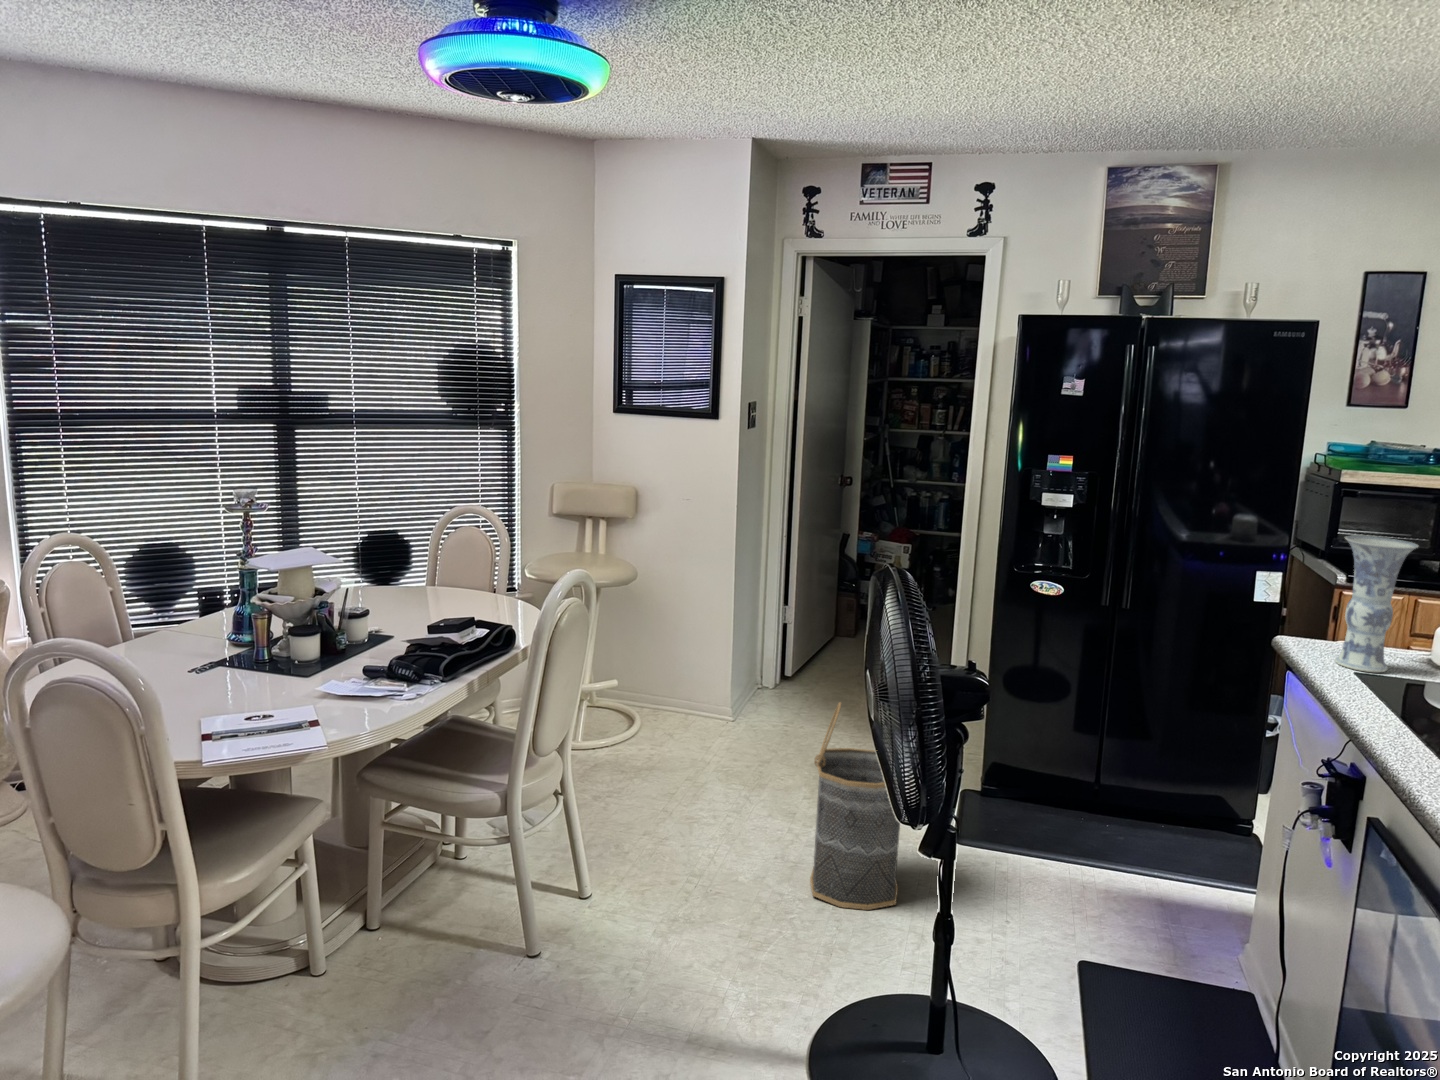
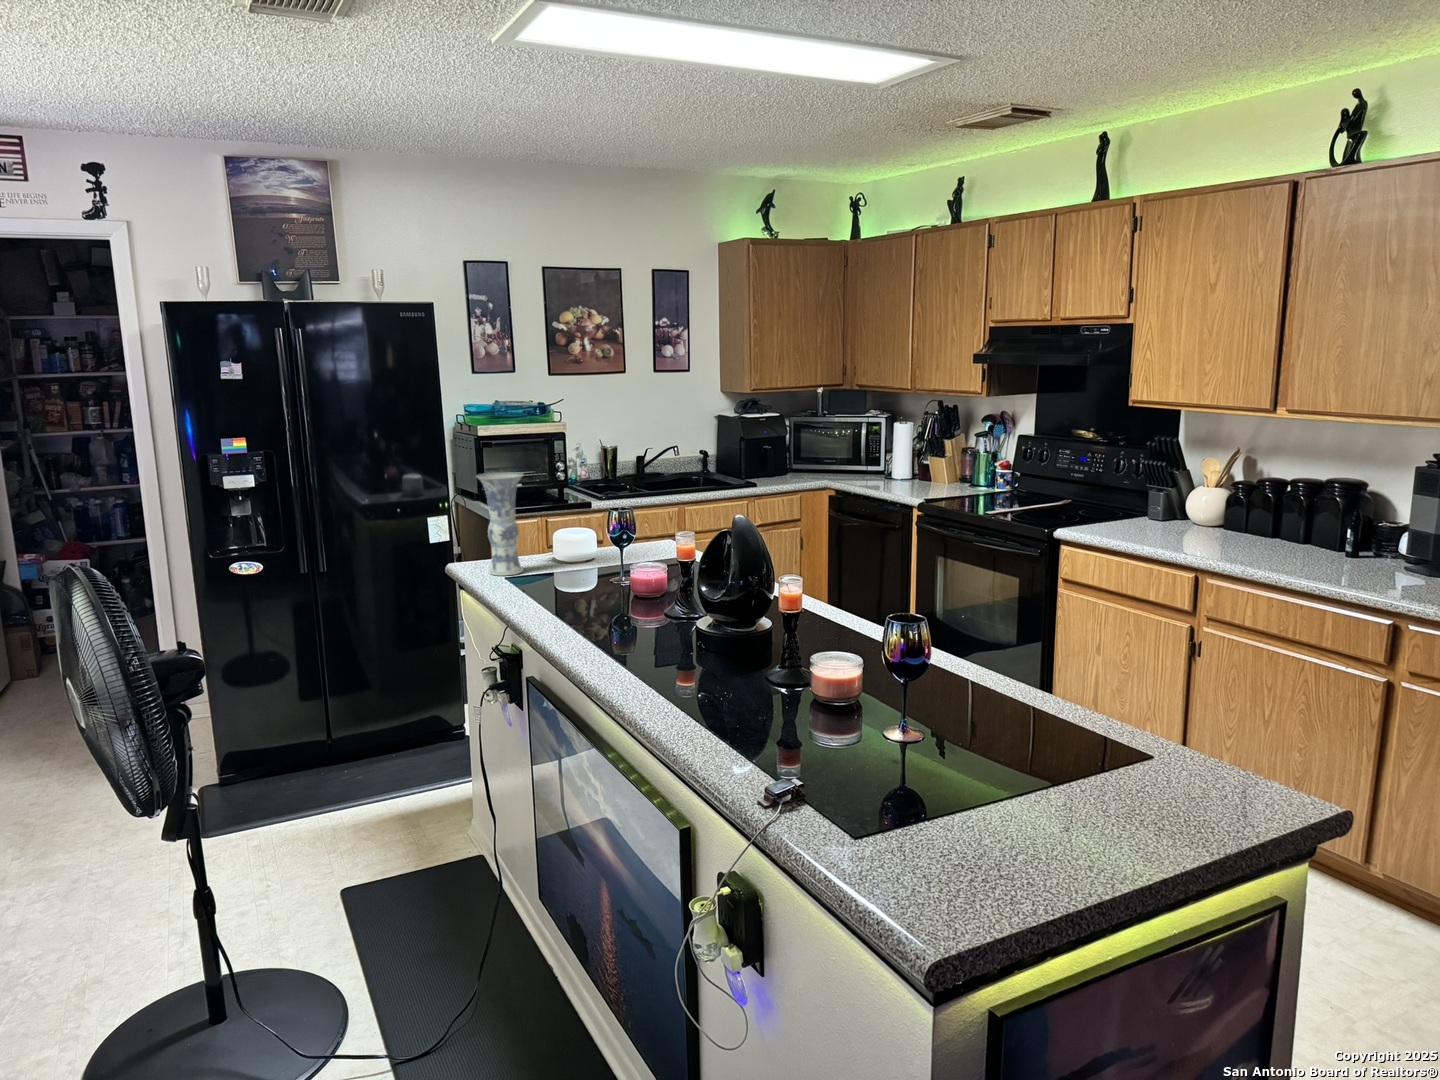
basket: present [810,702,900,910] -> none [18,723,155,955]

